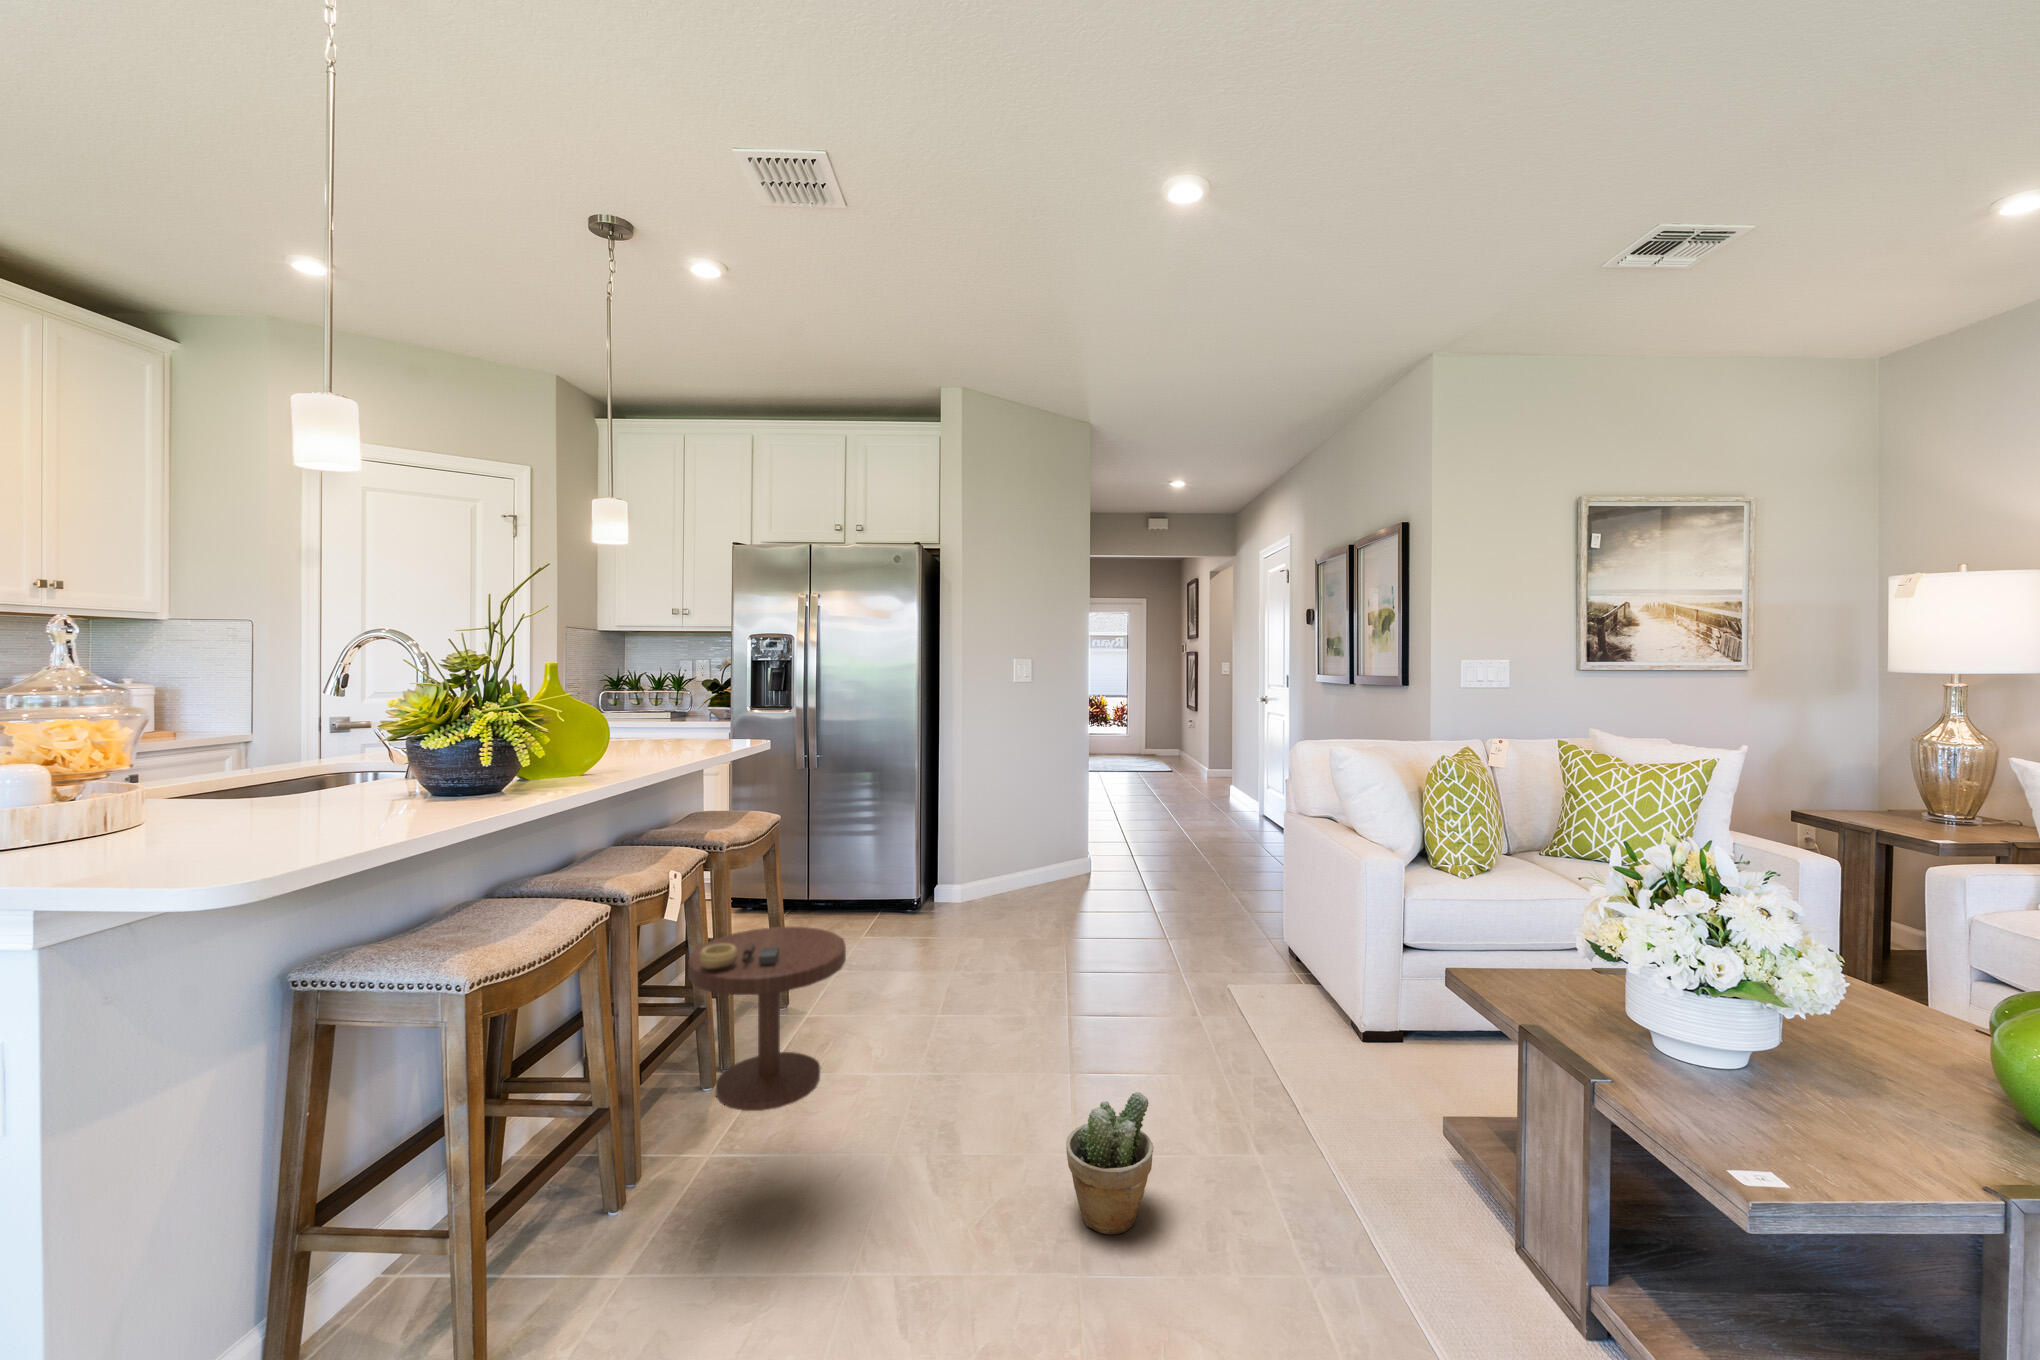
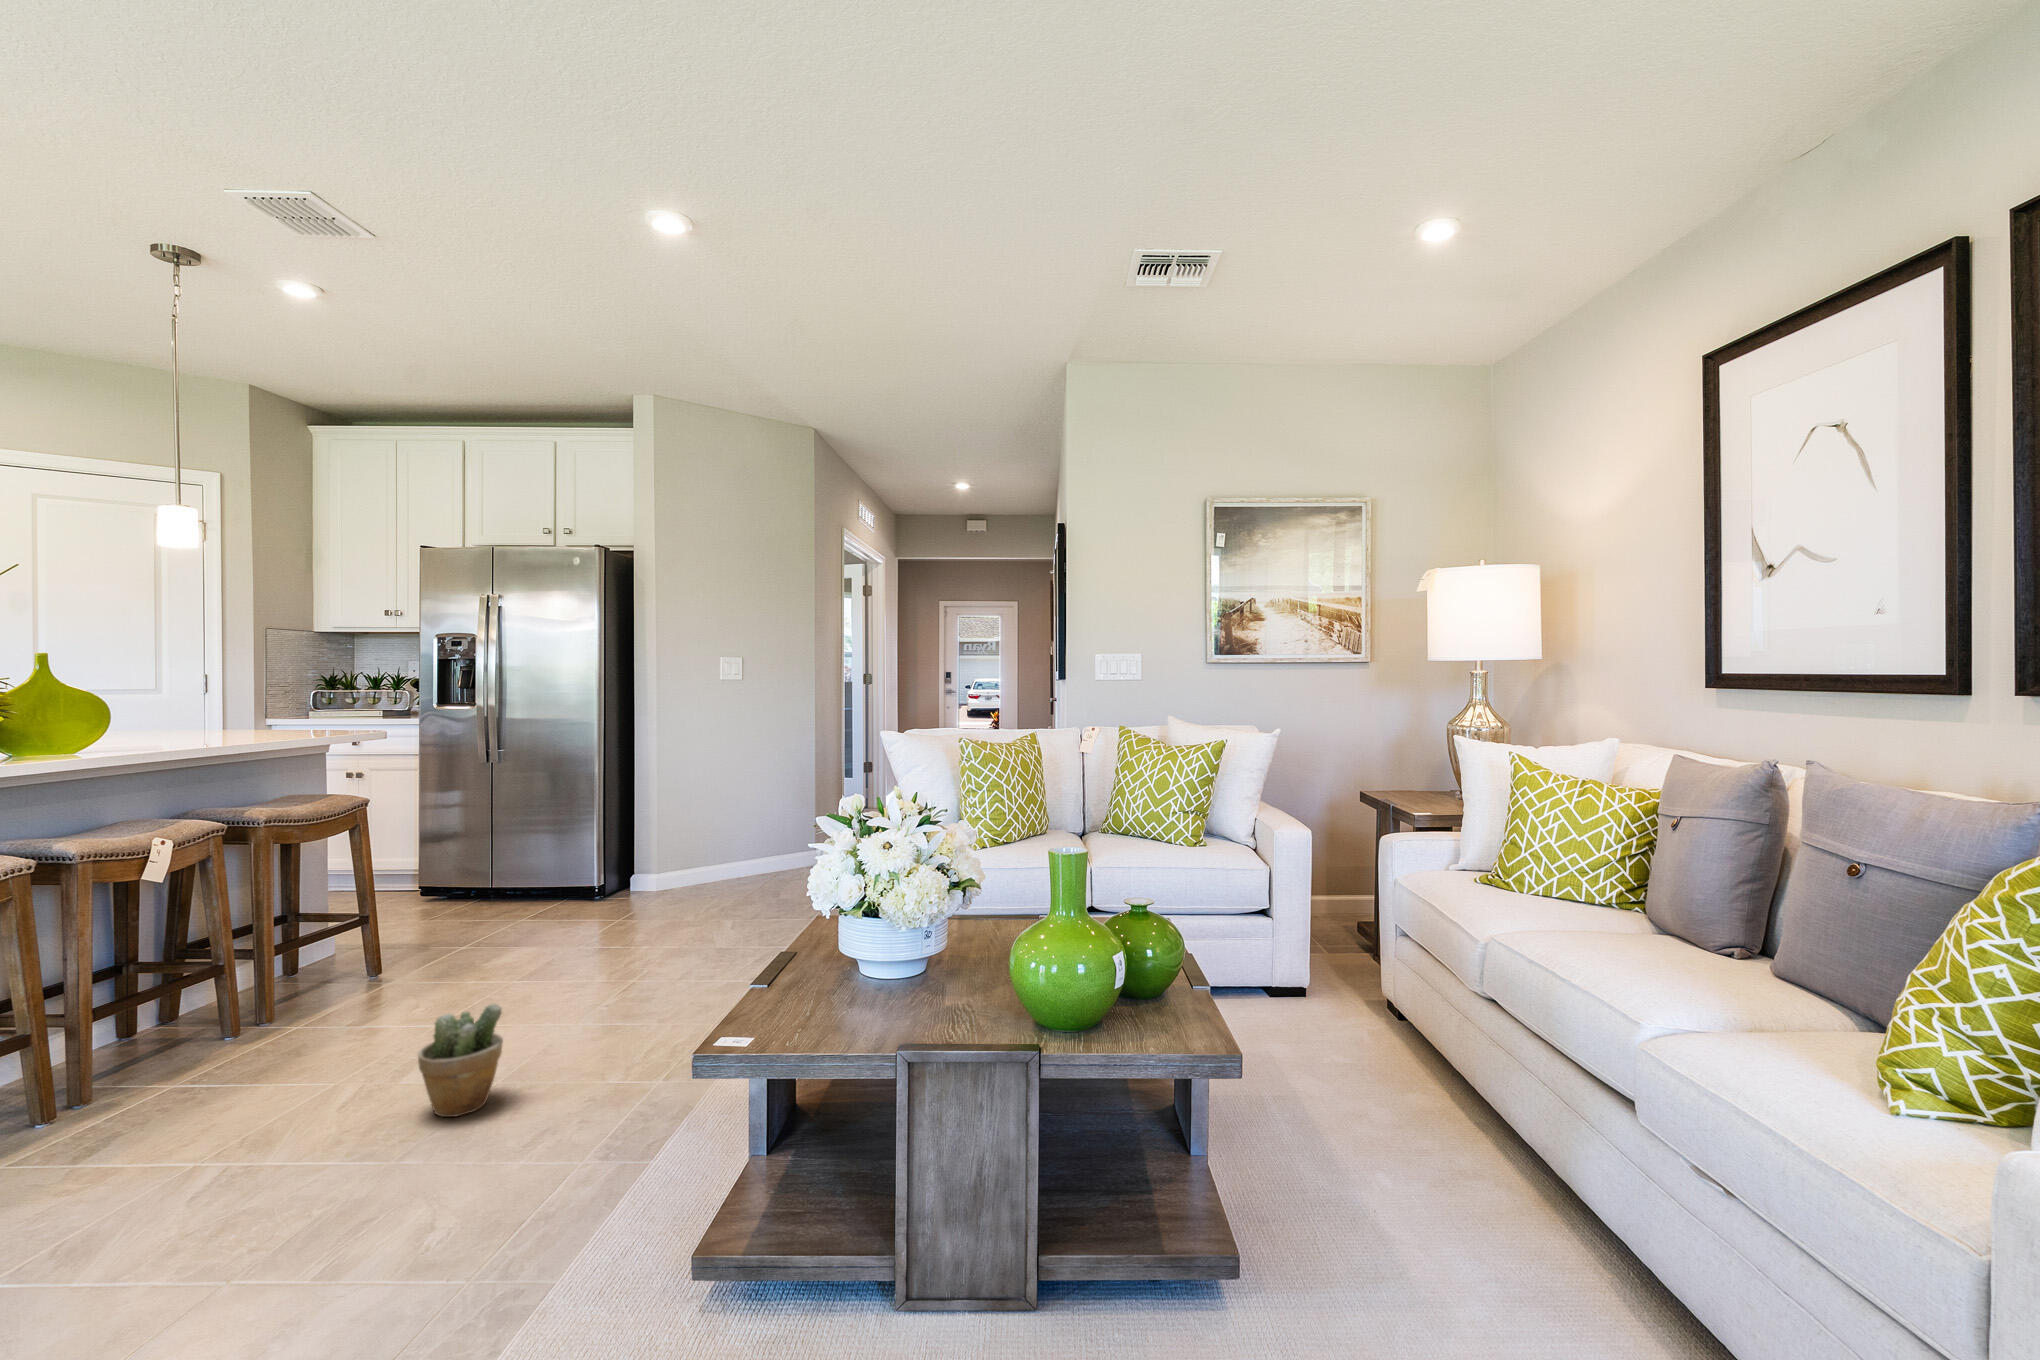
side table: present [688,927,846,1111] -> none [95,870,263,1106]

